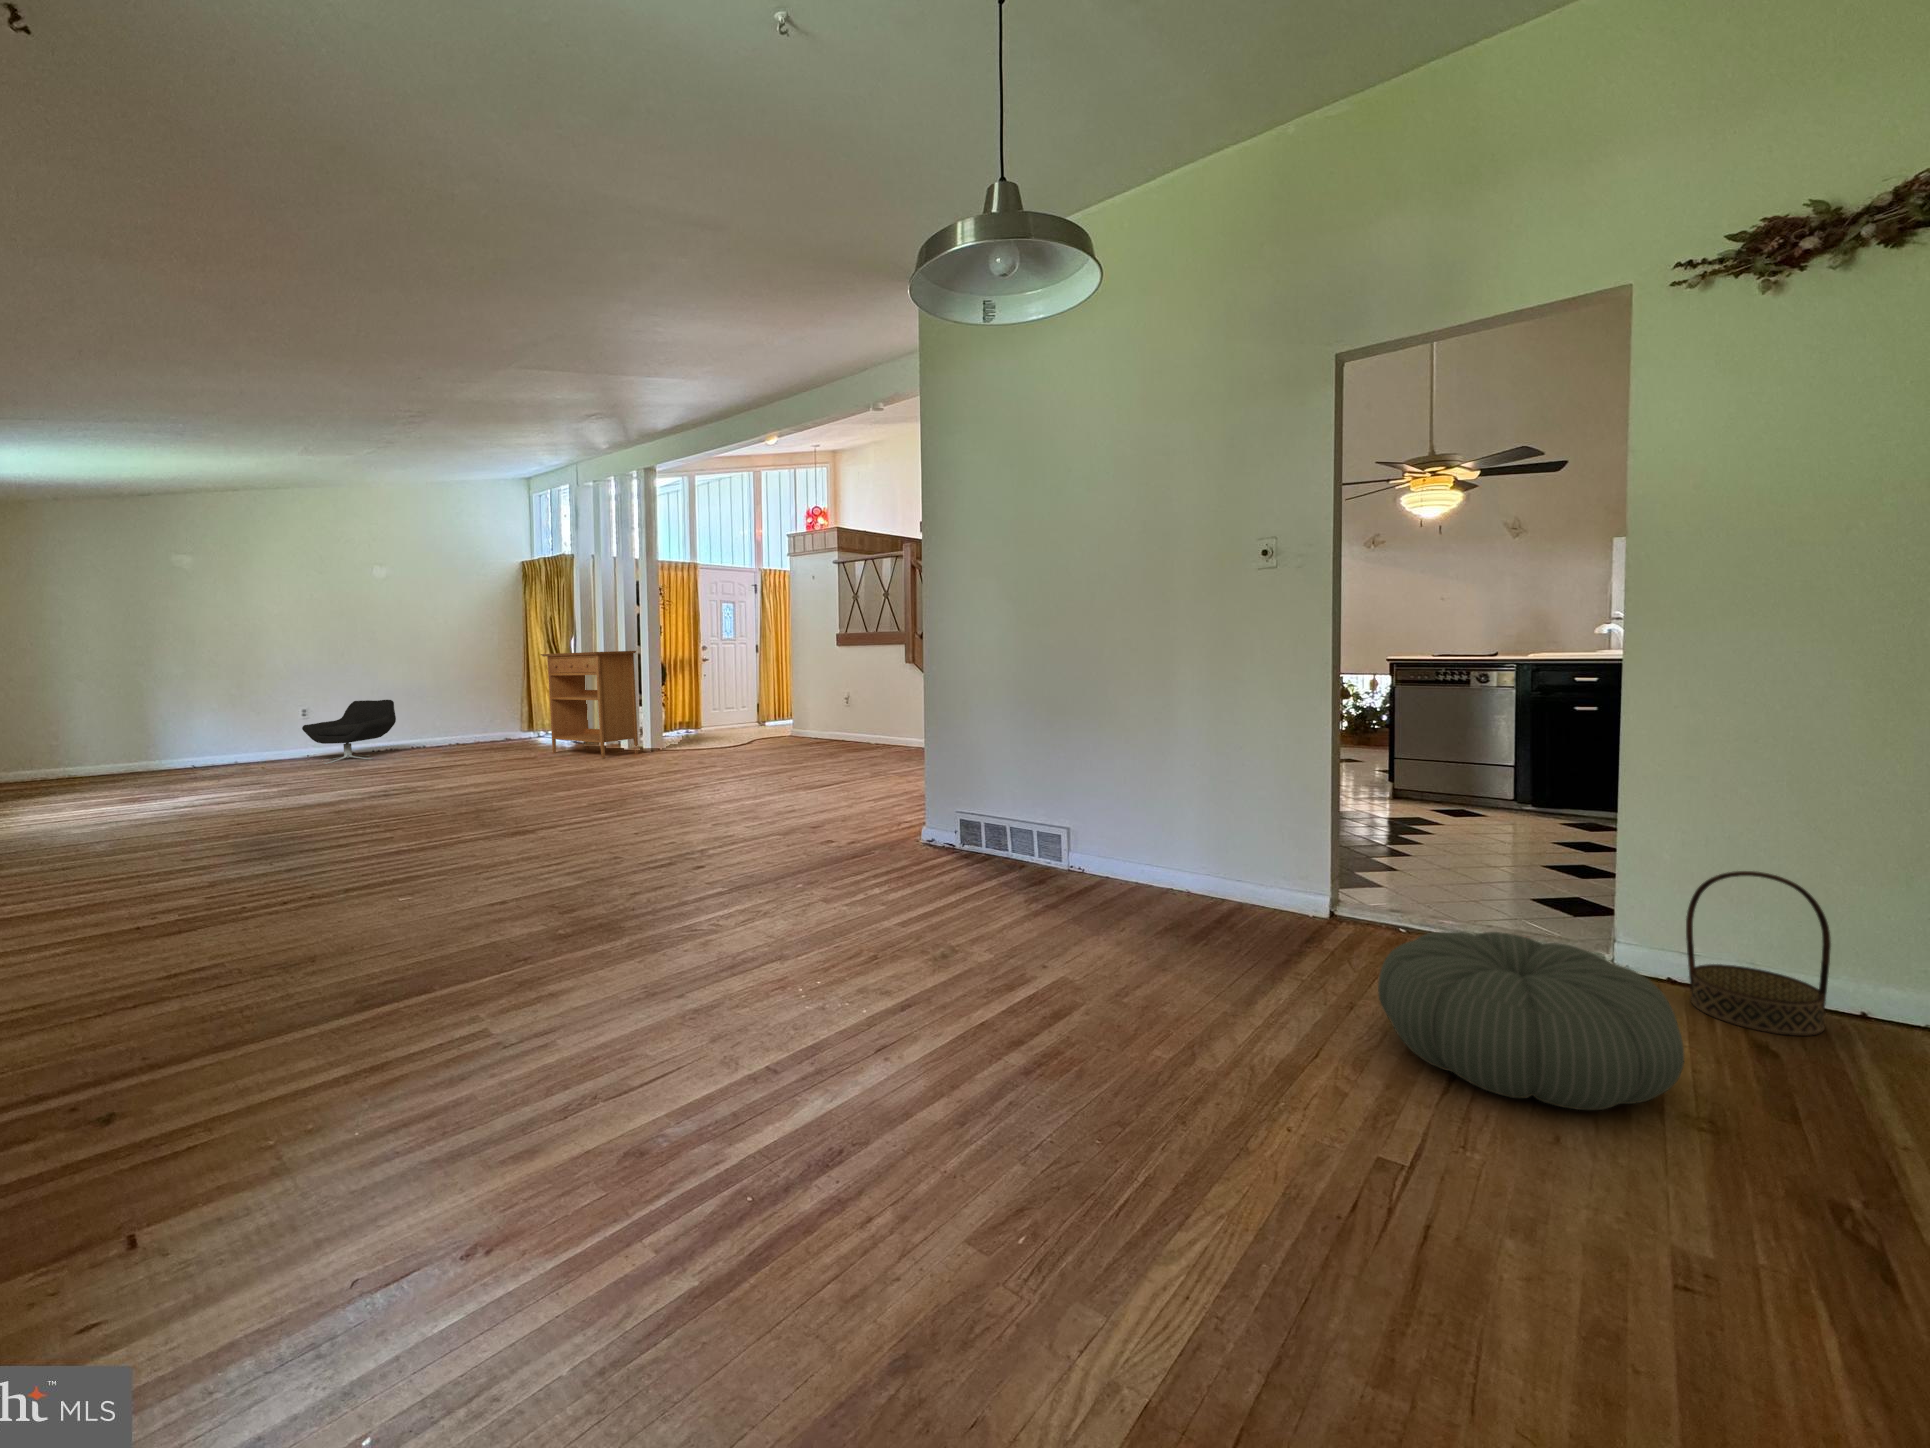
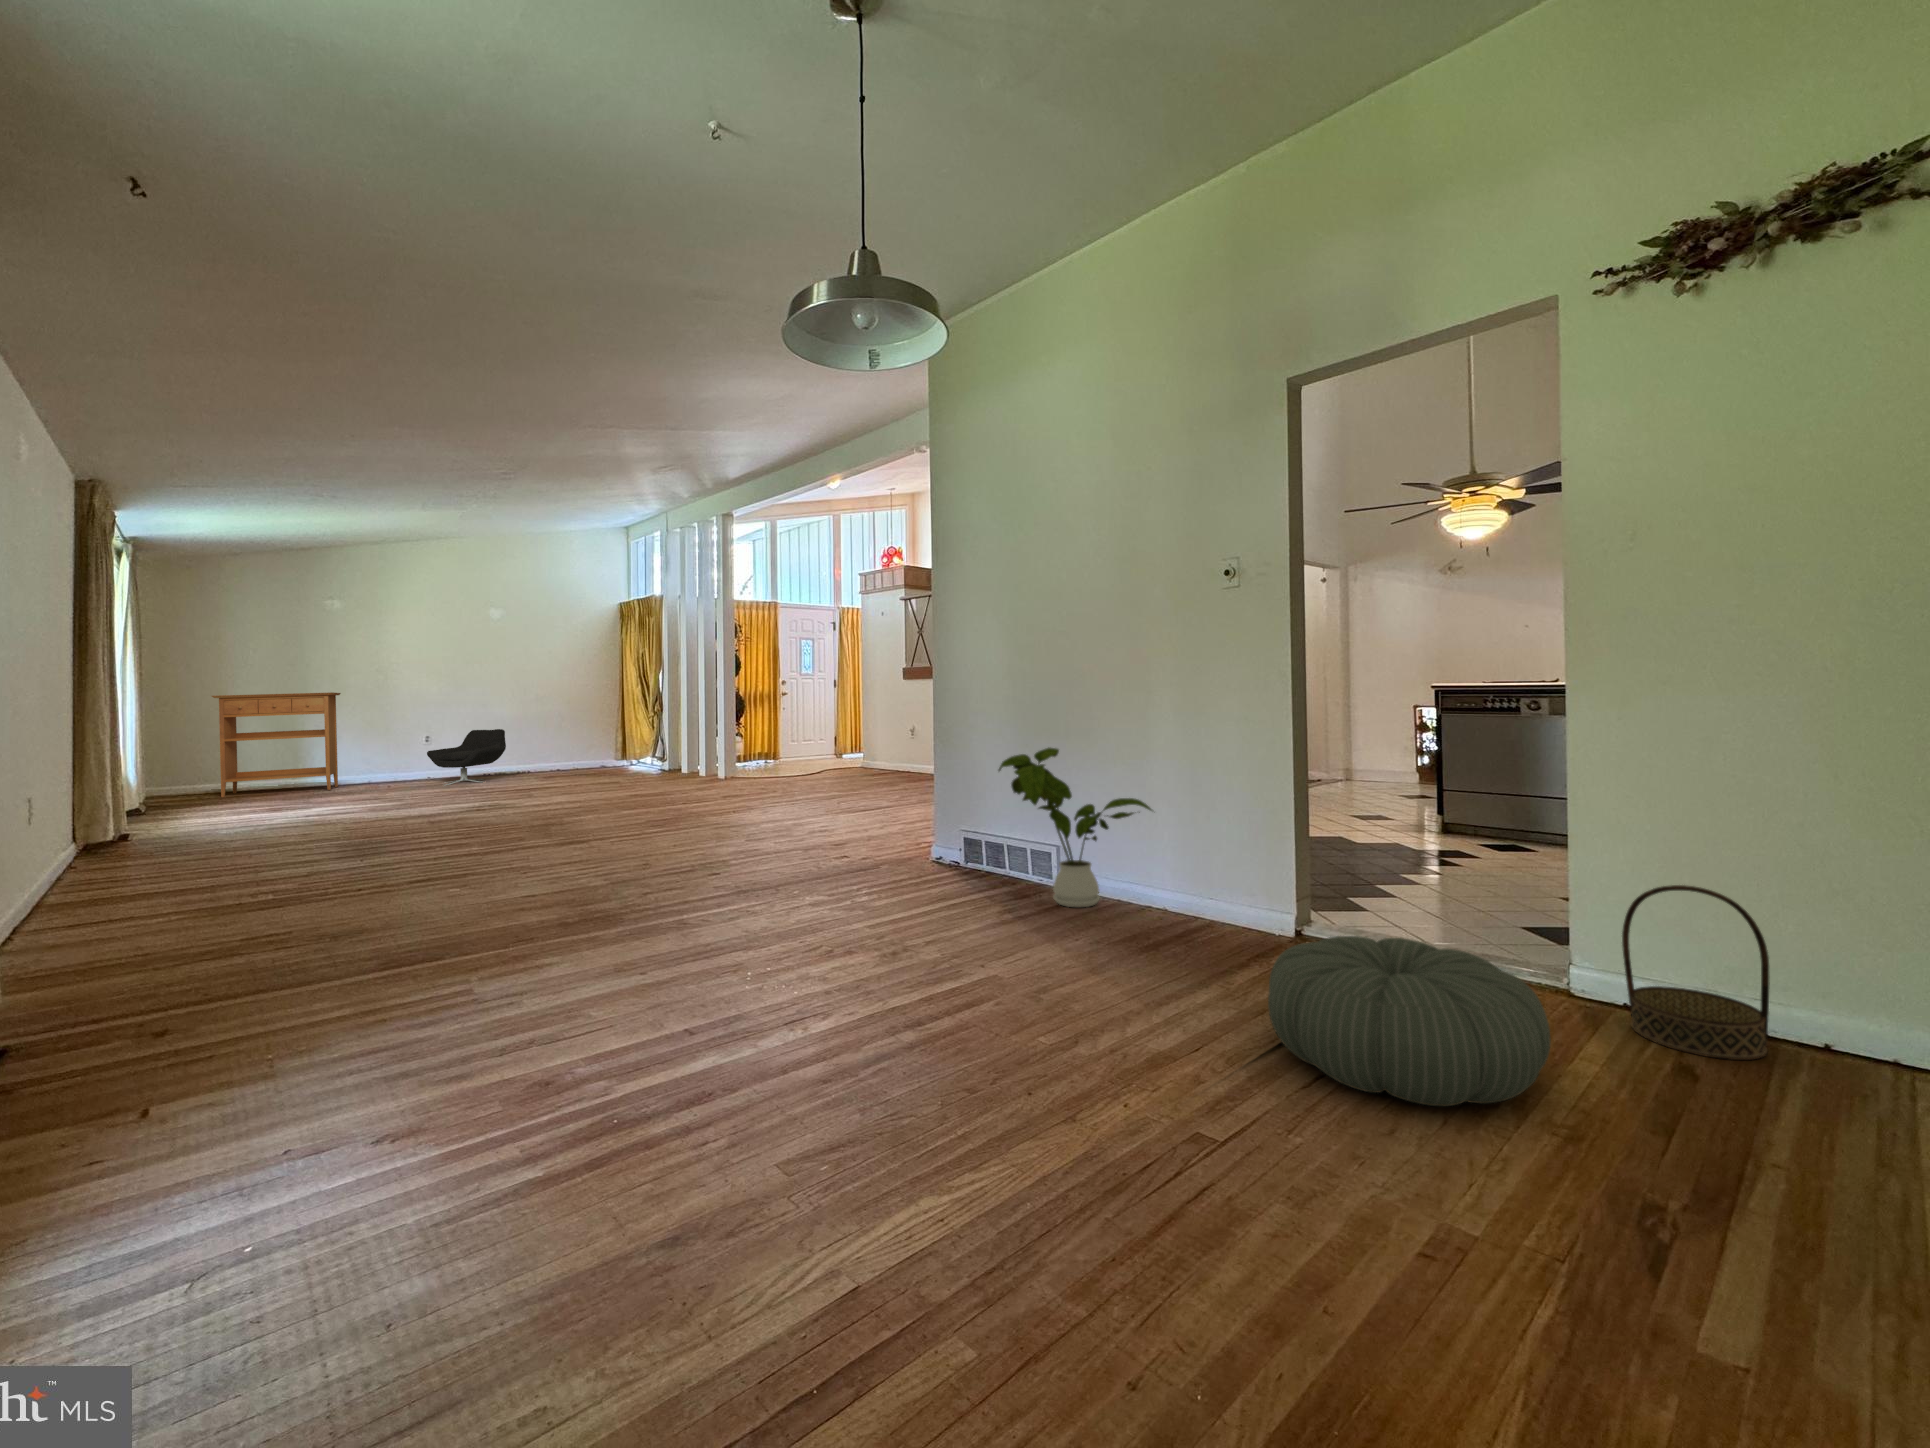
console table: present [541,651,638,758] -> present [212,692,341,797]
house plant: none [1026,731,1189,894] -> present [999,748,1152,907]

